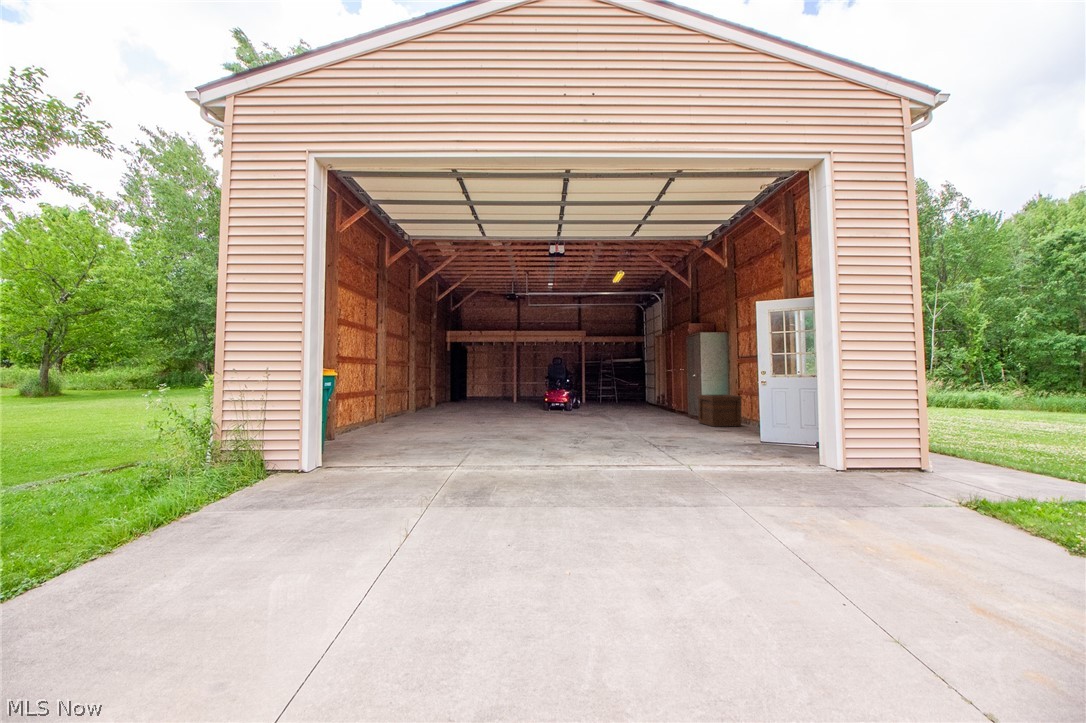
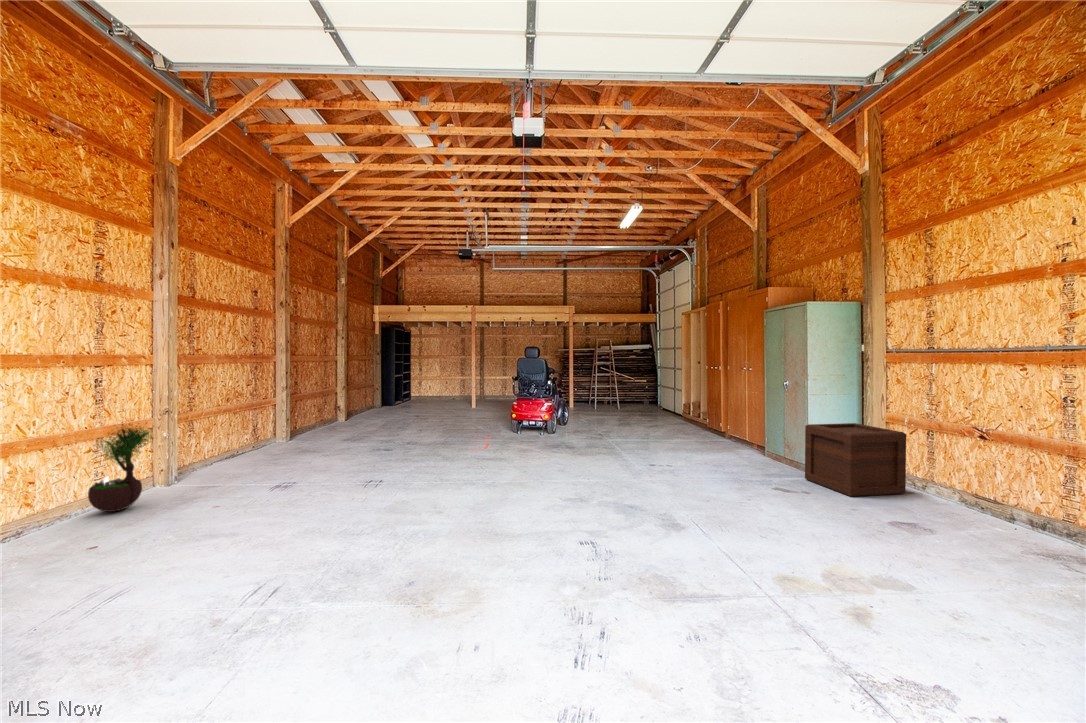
potted tree: none [364,386,389,427] -> present [88,423,153,512]

